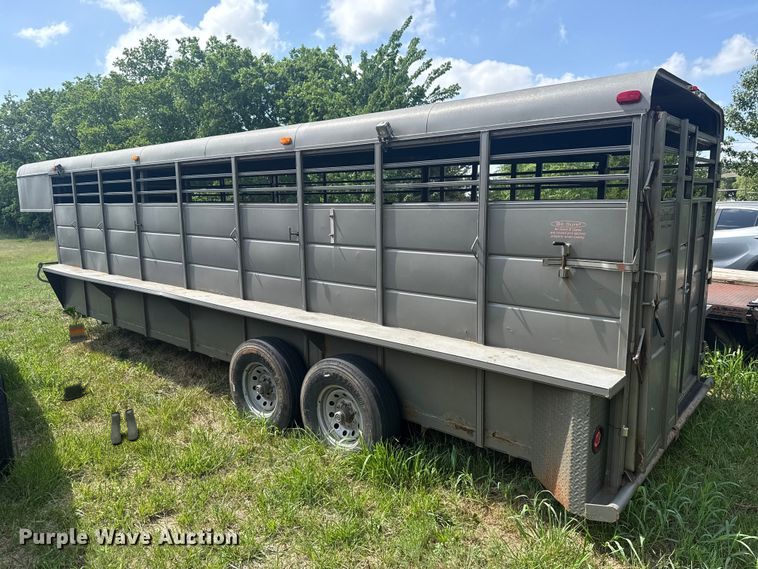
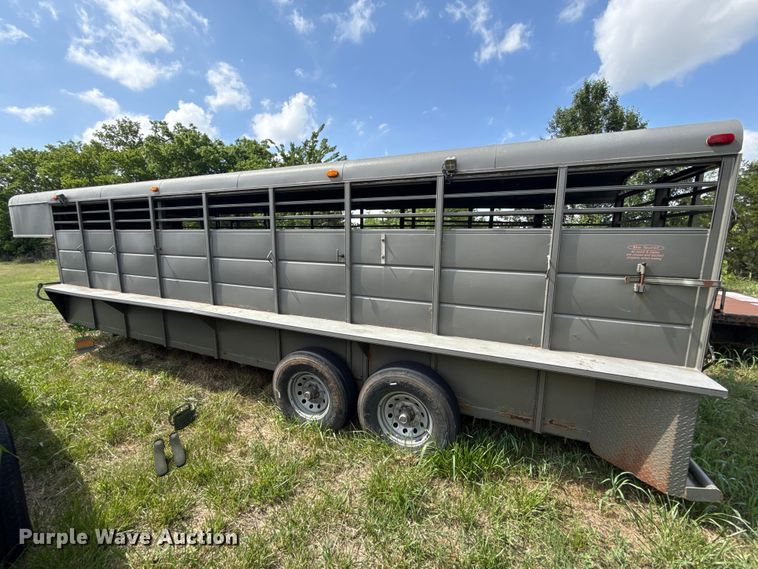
watering can: present [58,379,91,401] -> present [168,401,200,430]

